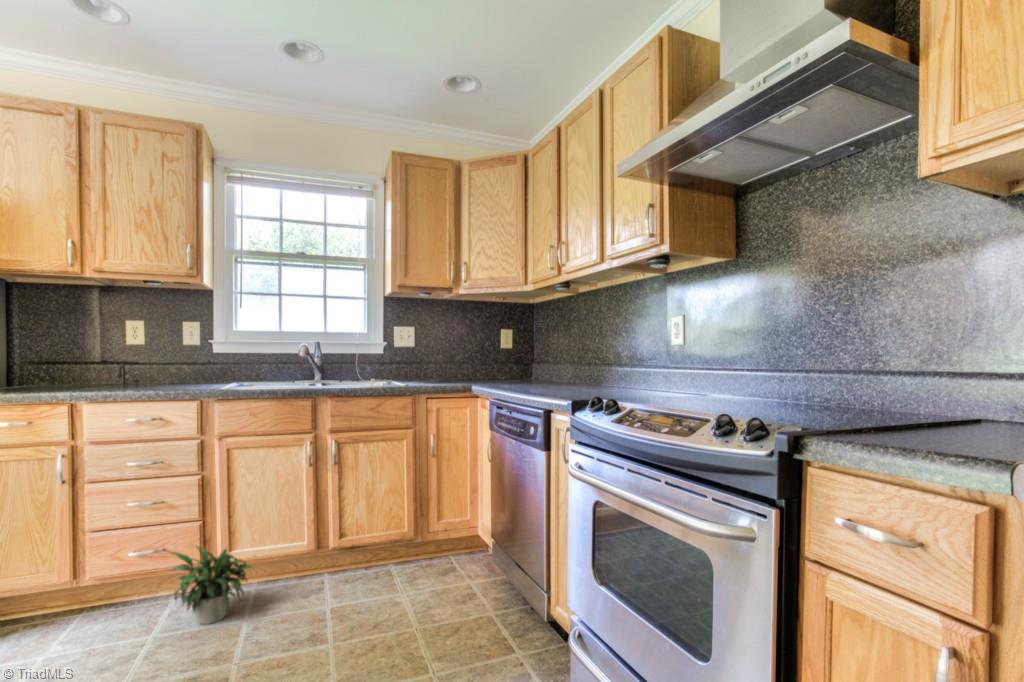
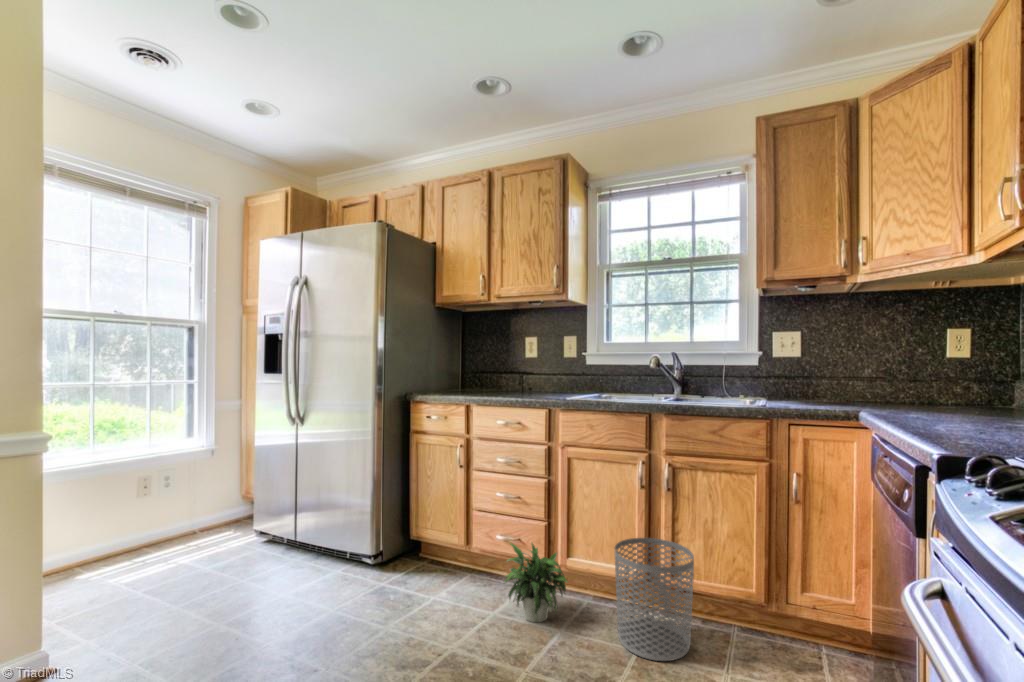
waste bin: none [302,505,372,605] -> present [615,538,694,661]

